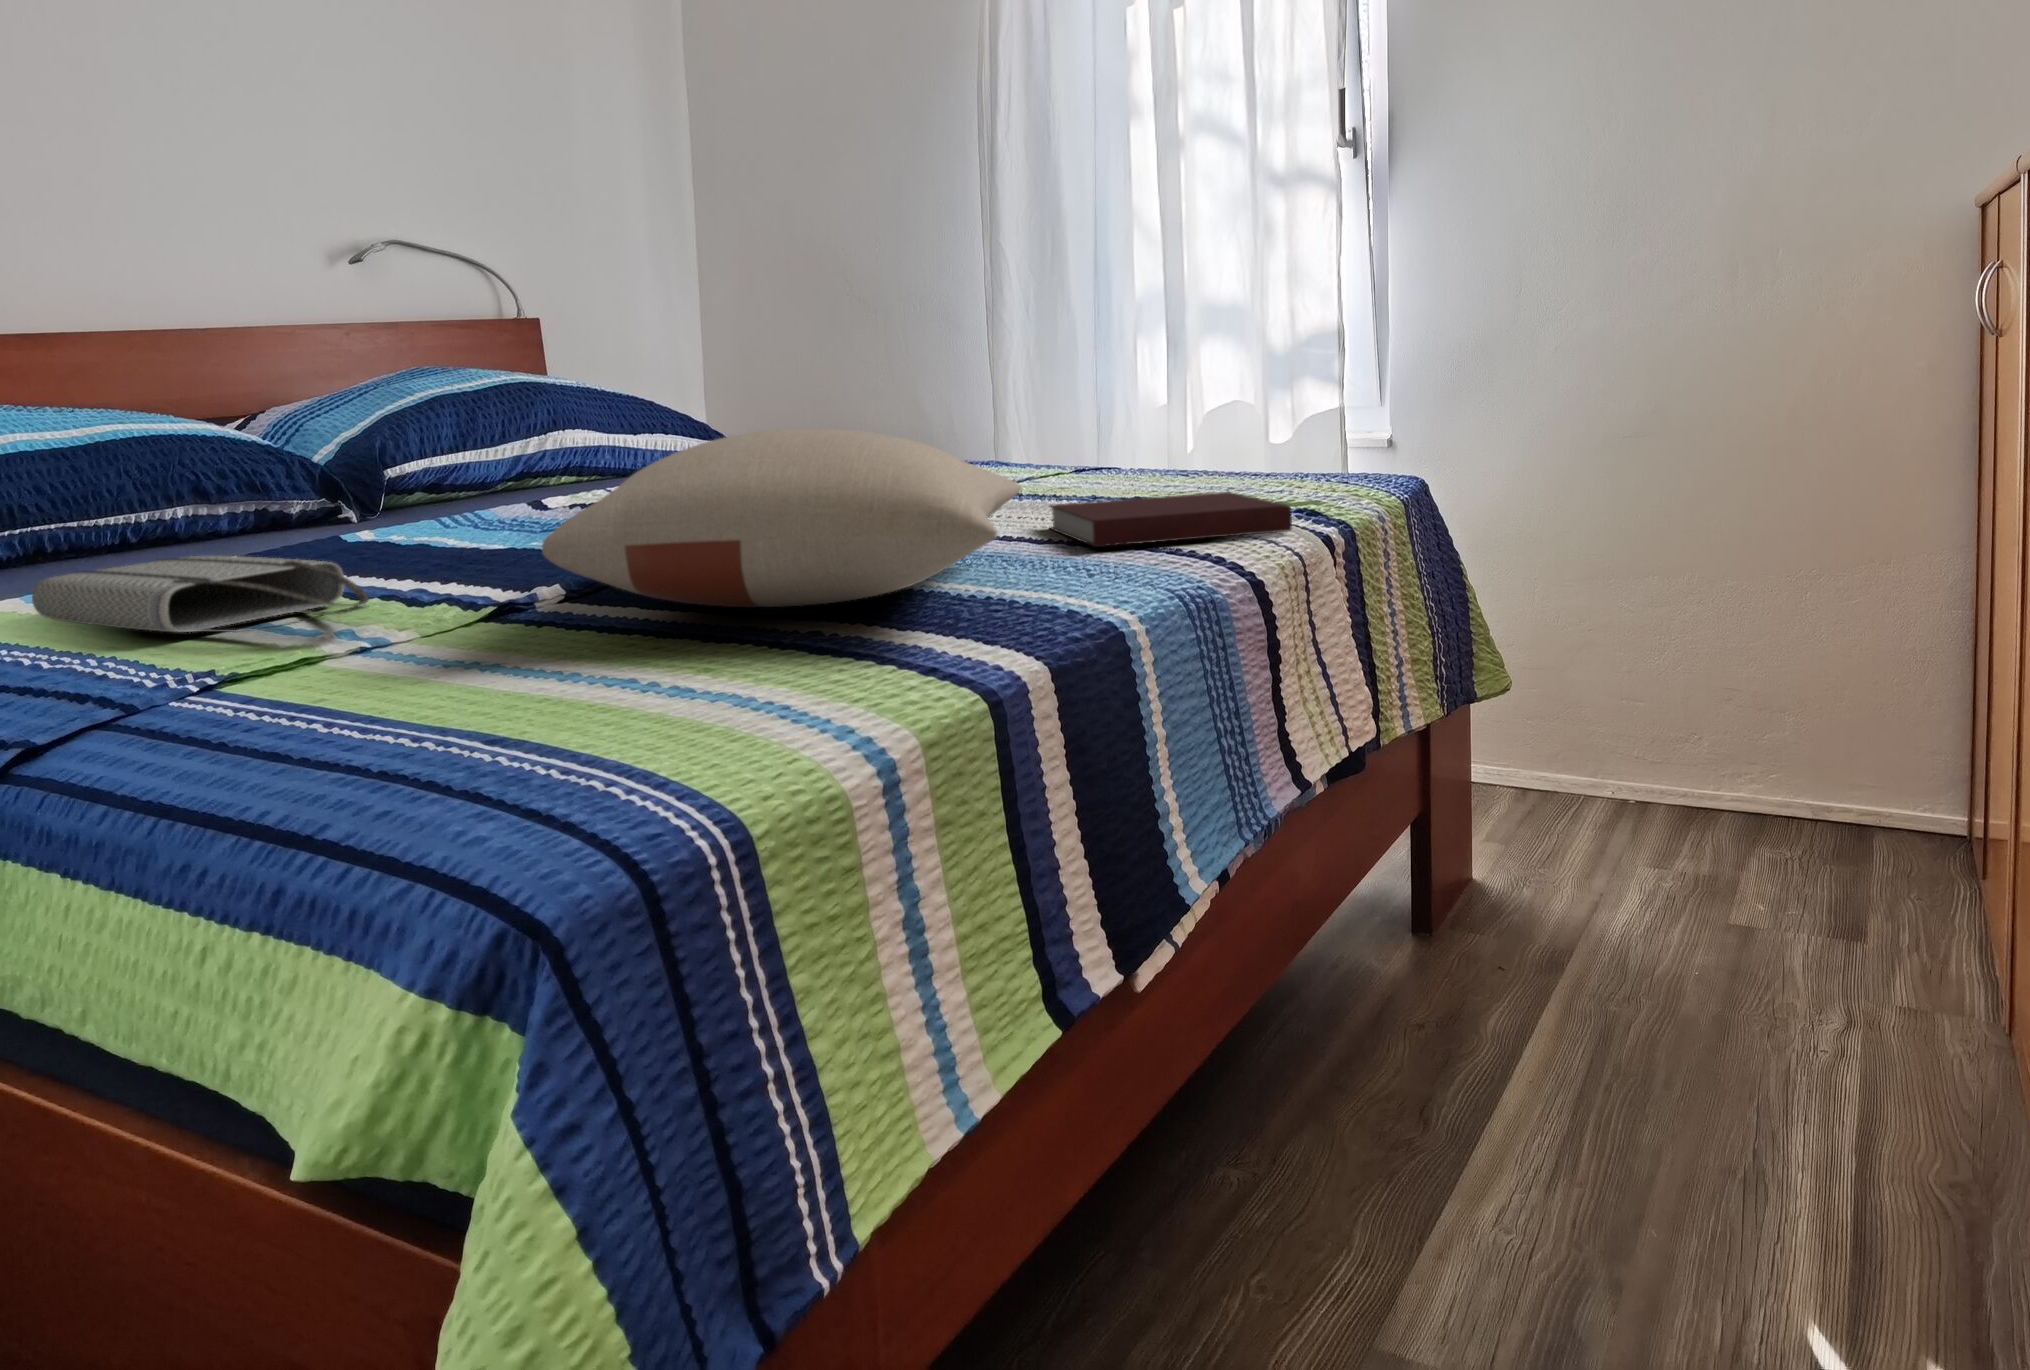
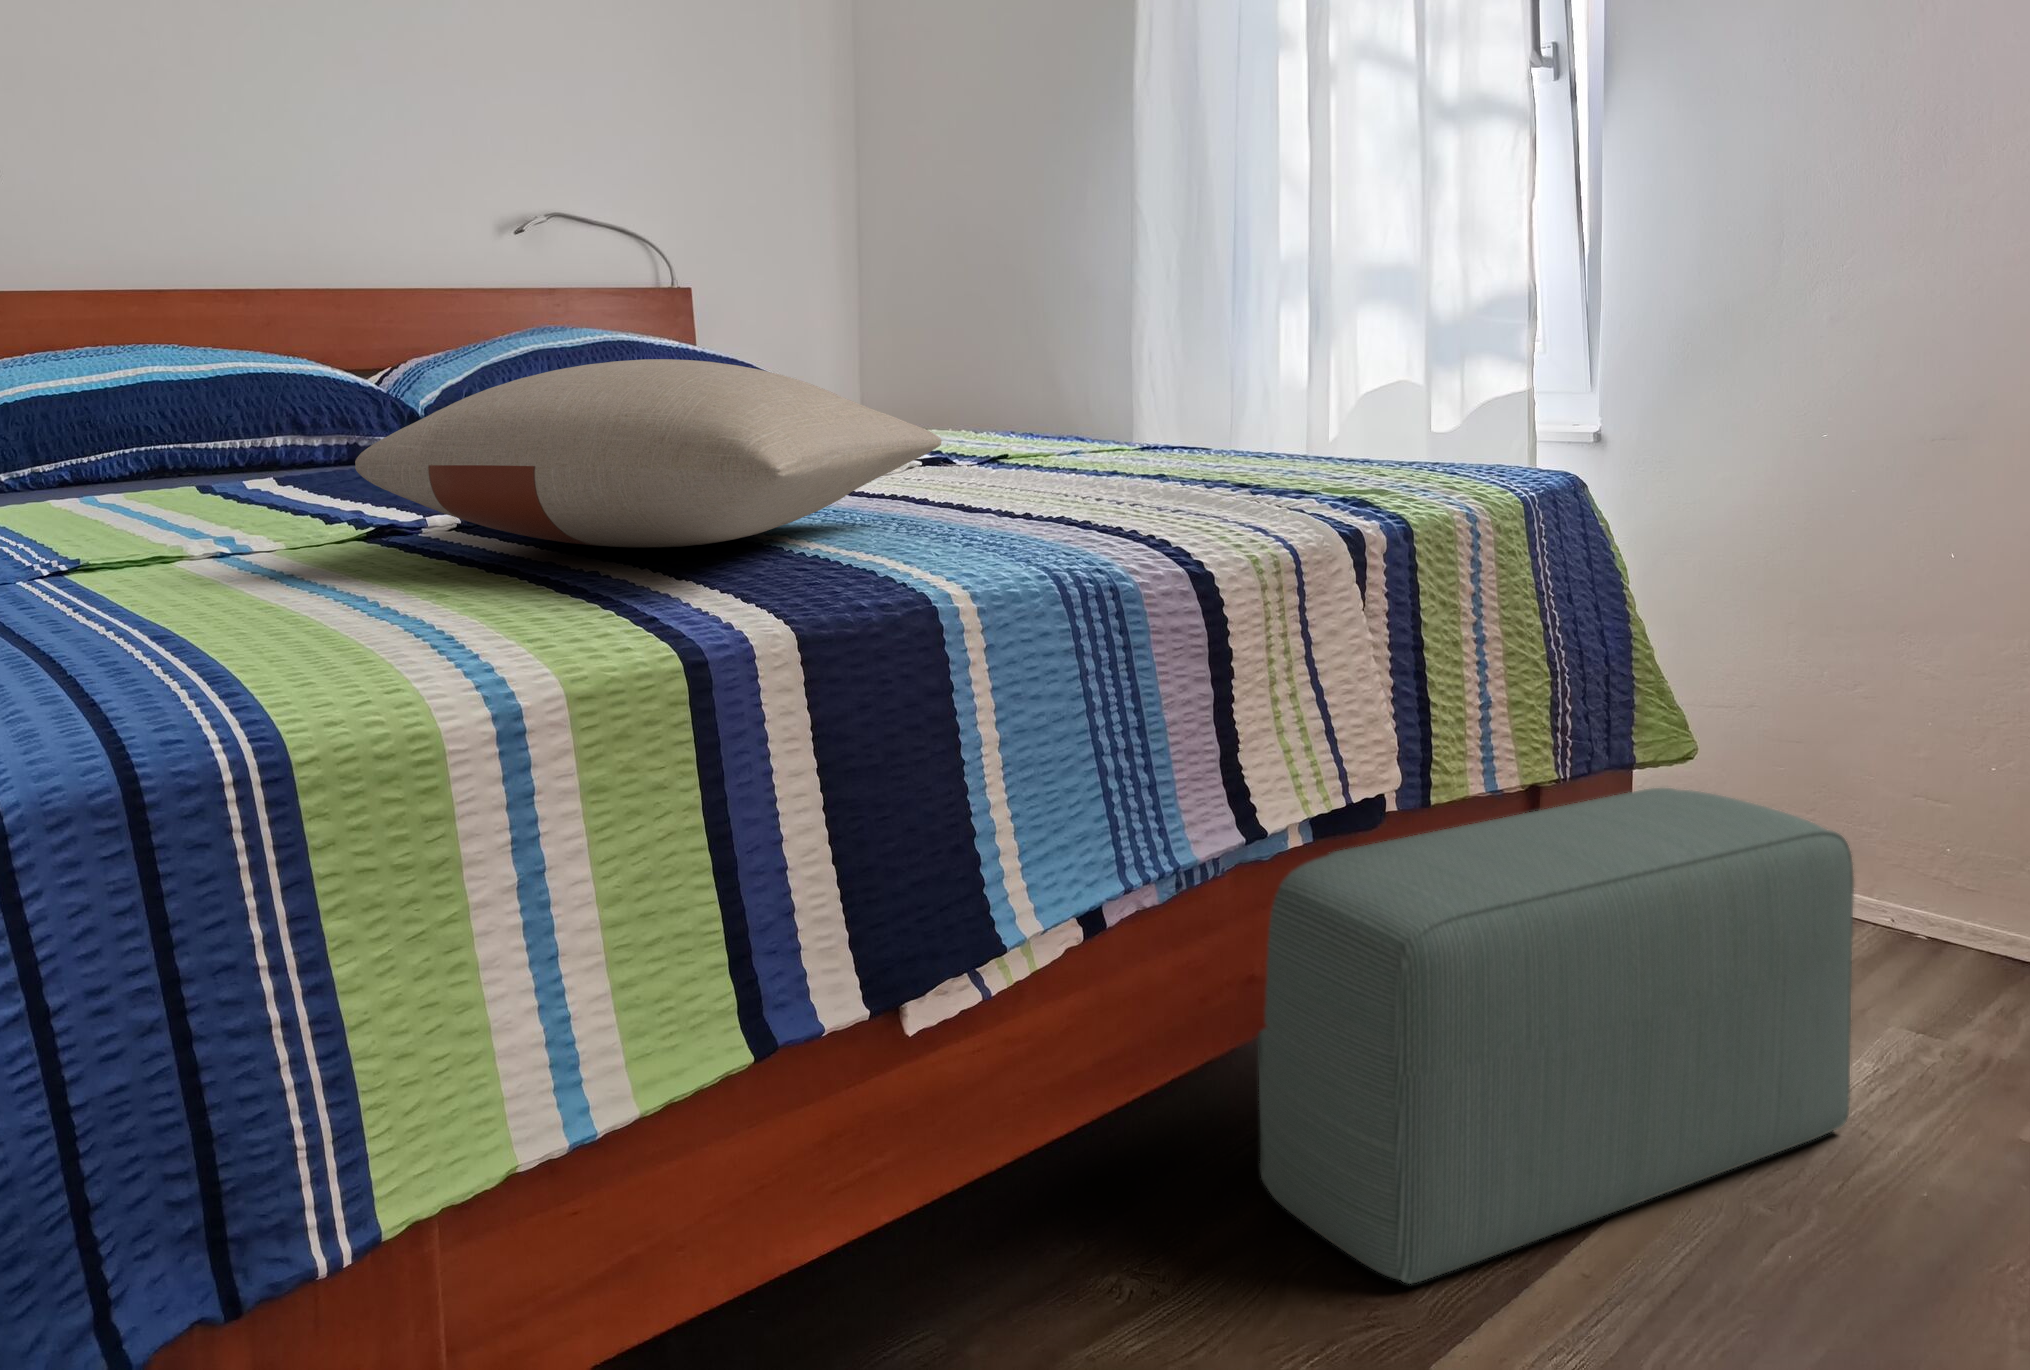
notebook: present [1050,492,1292,547] -> none [1018,467,1291,515]
tote bag: present [32,556,369,632] -> none [65,471,291,533]
pouf: none [1284,716,1638,1118] -> present [1258,788,1854,1284]

